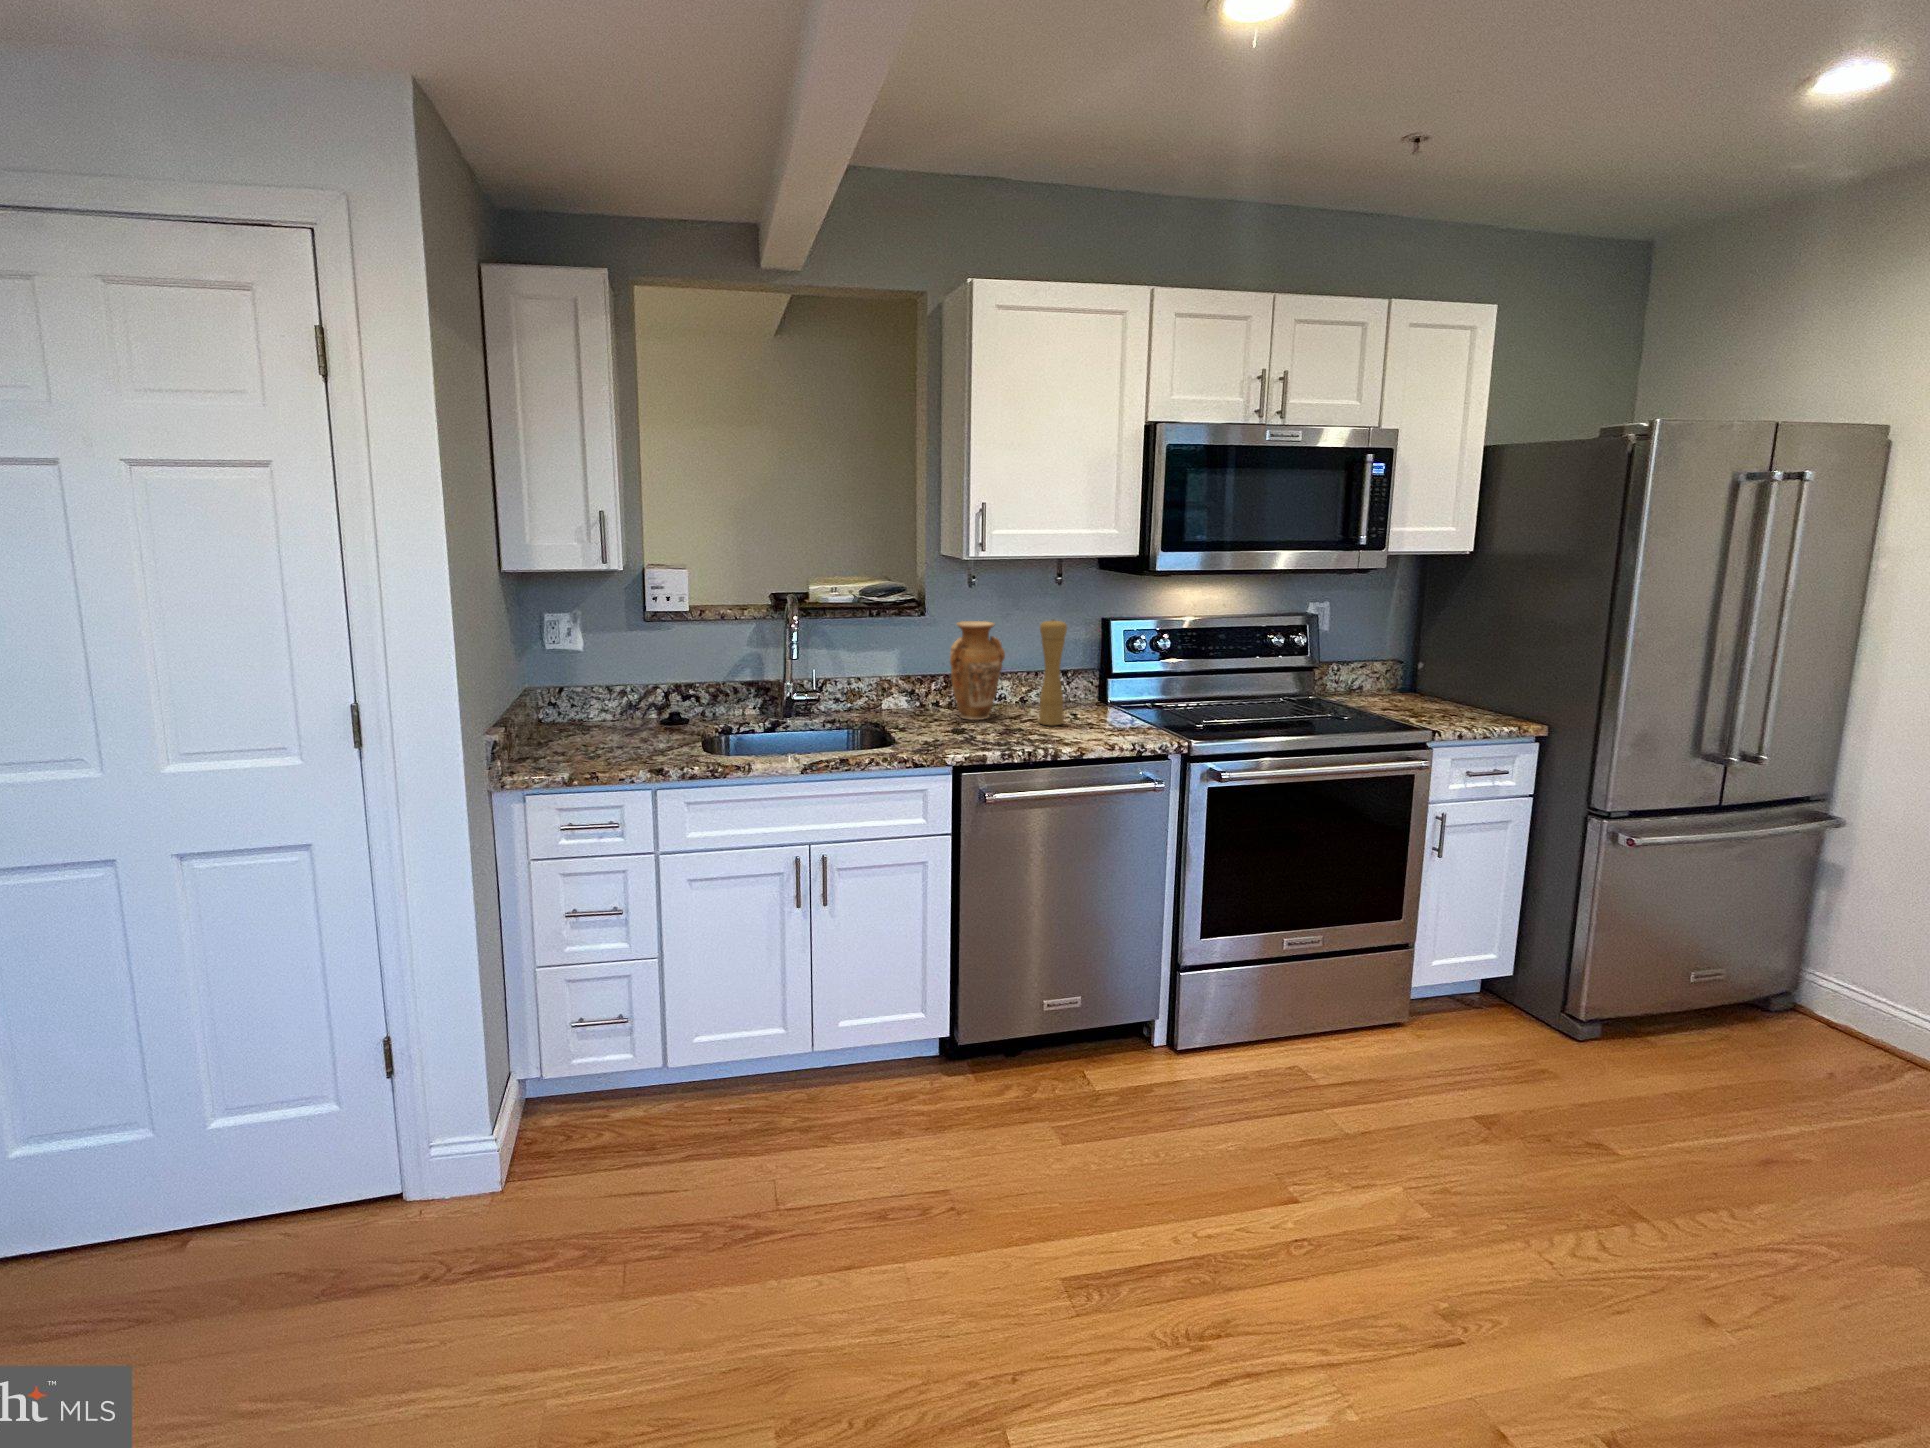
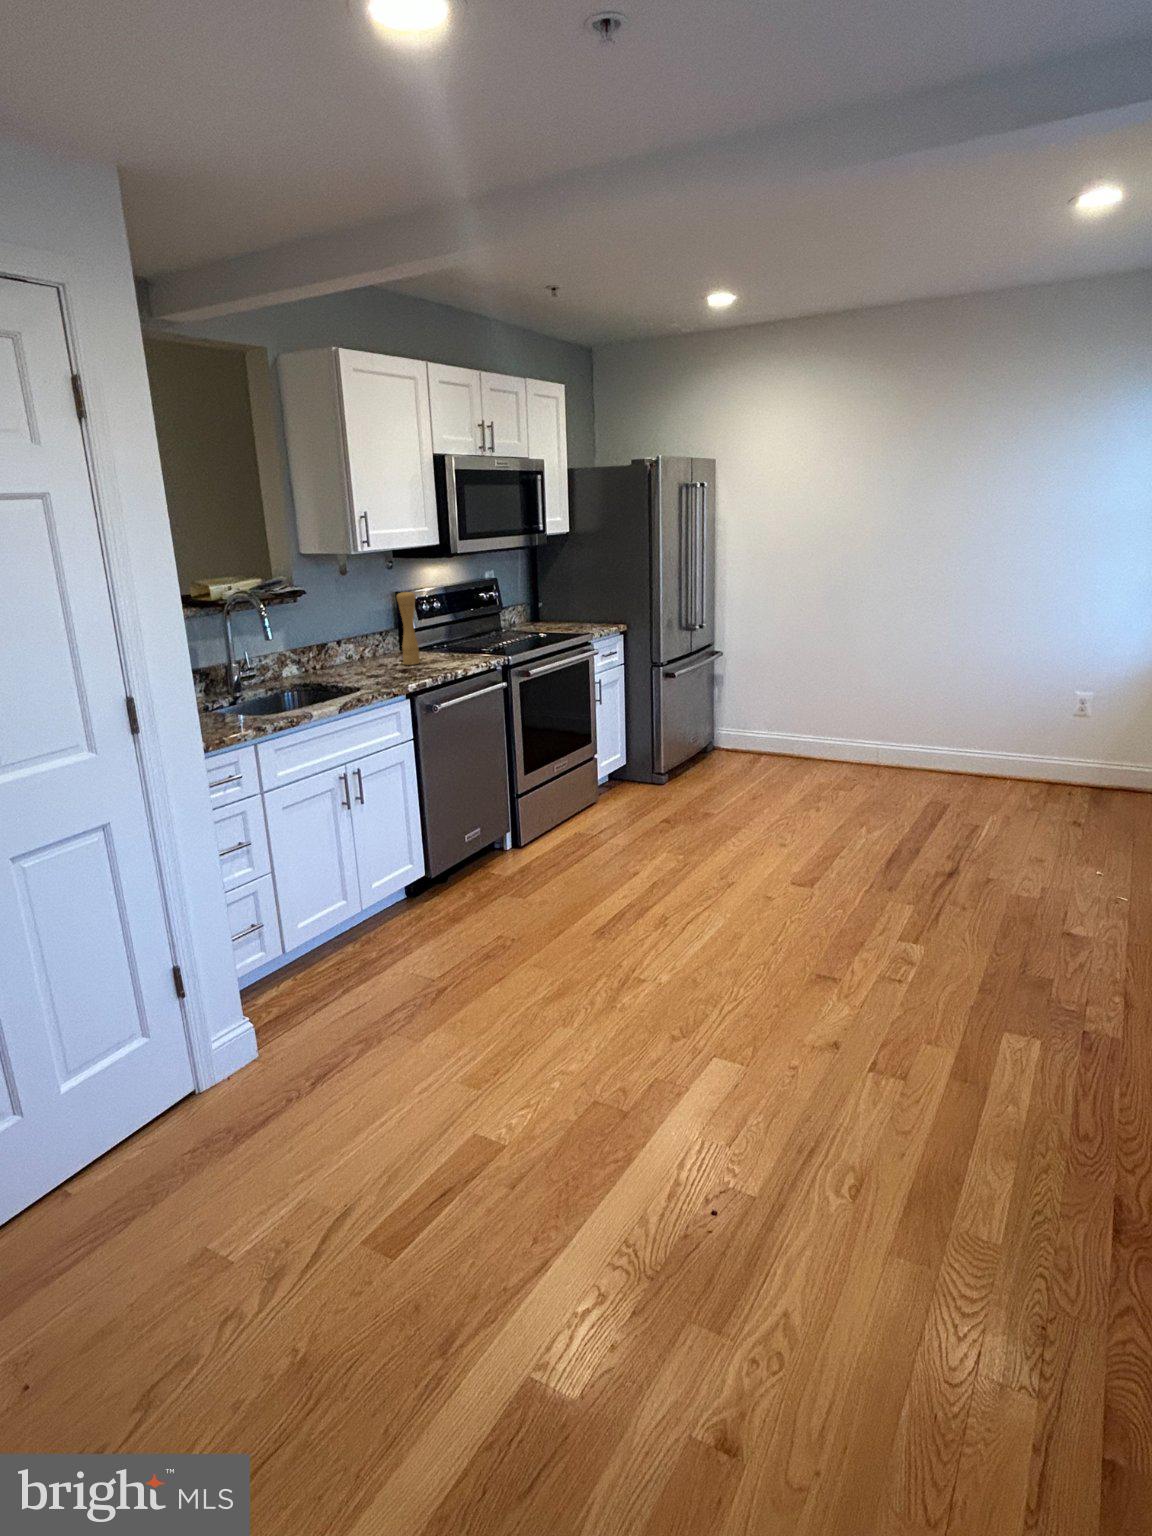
vase: present [950,621,1005,720] -> none [334,599,370,672]

